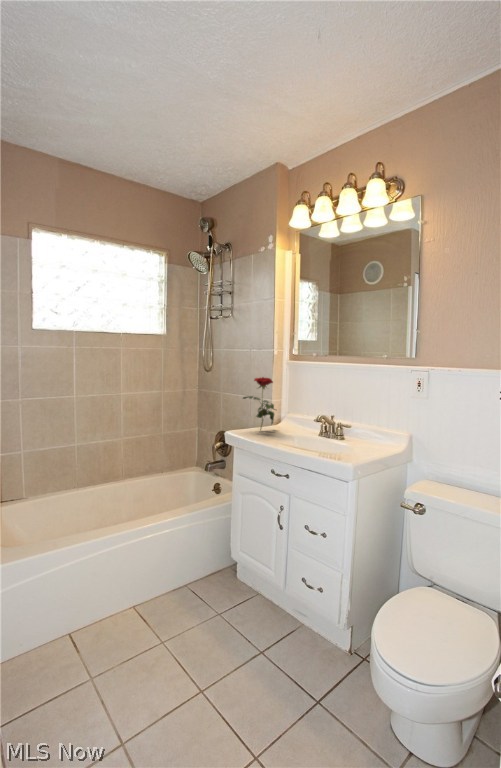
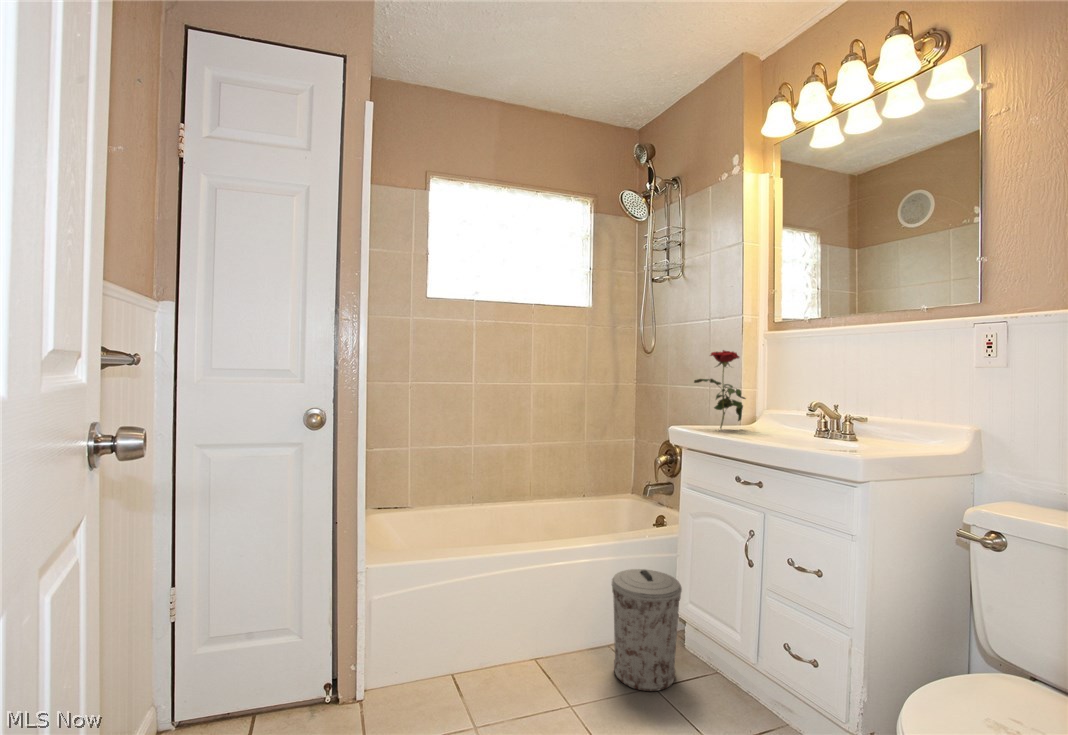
trash can: none [188,533,236,621] -> present [612,569,682,691]

